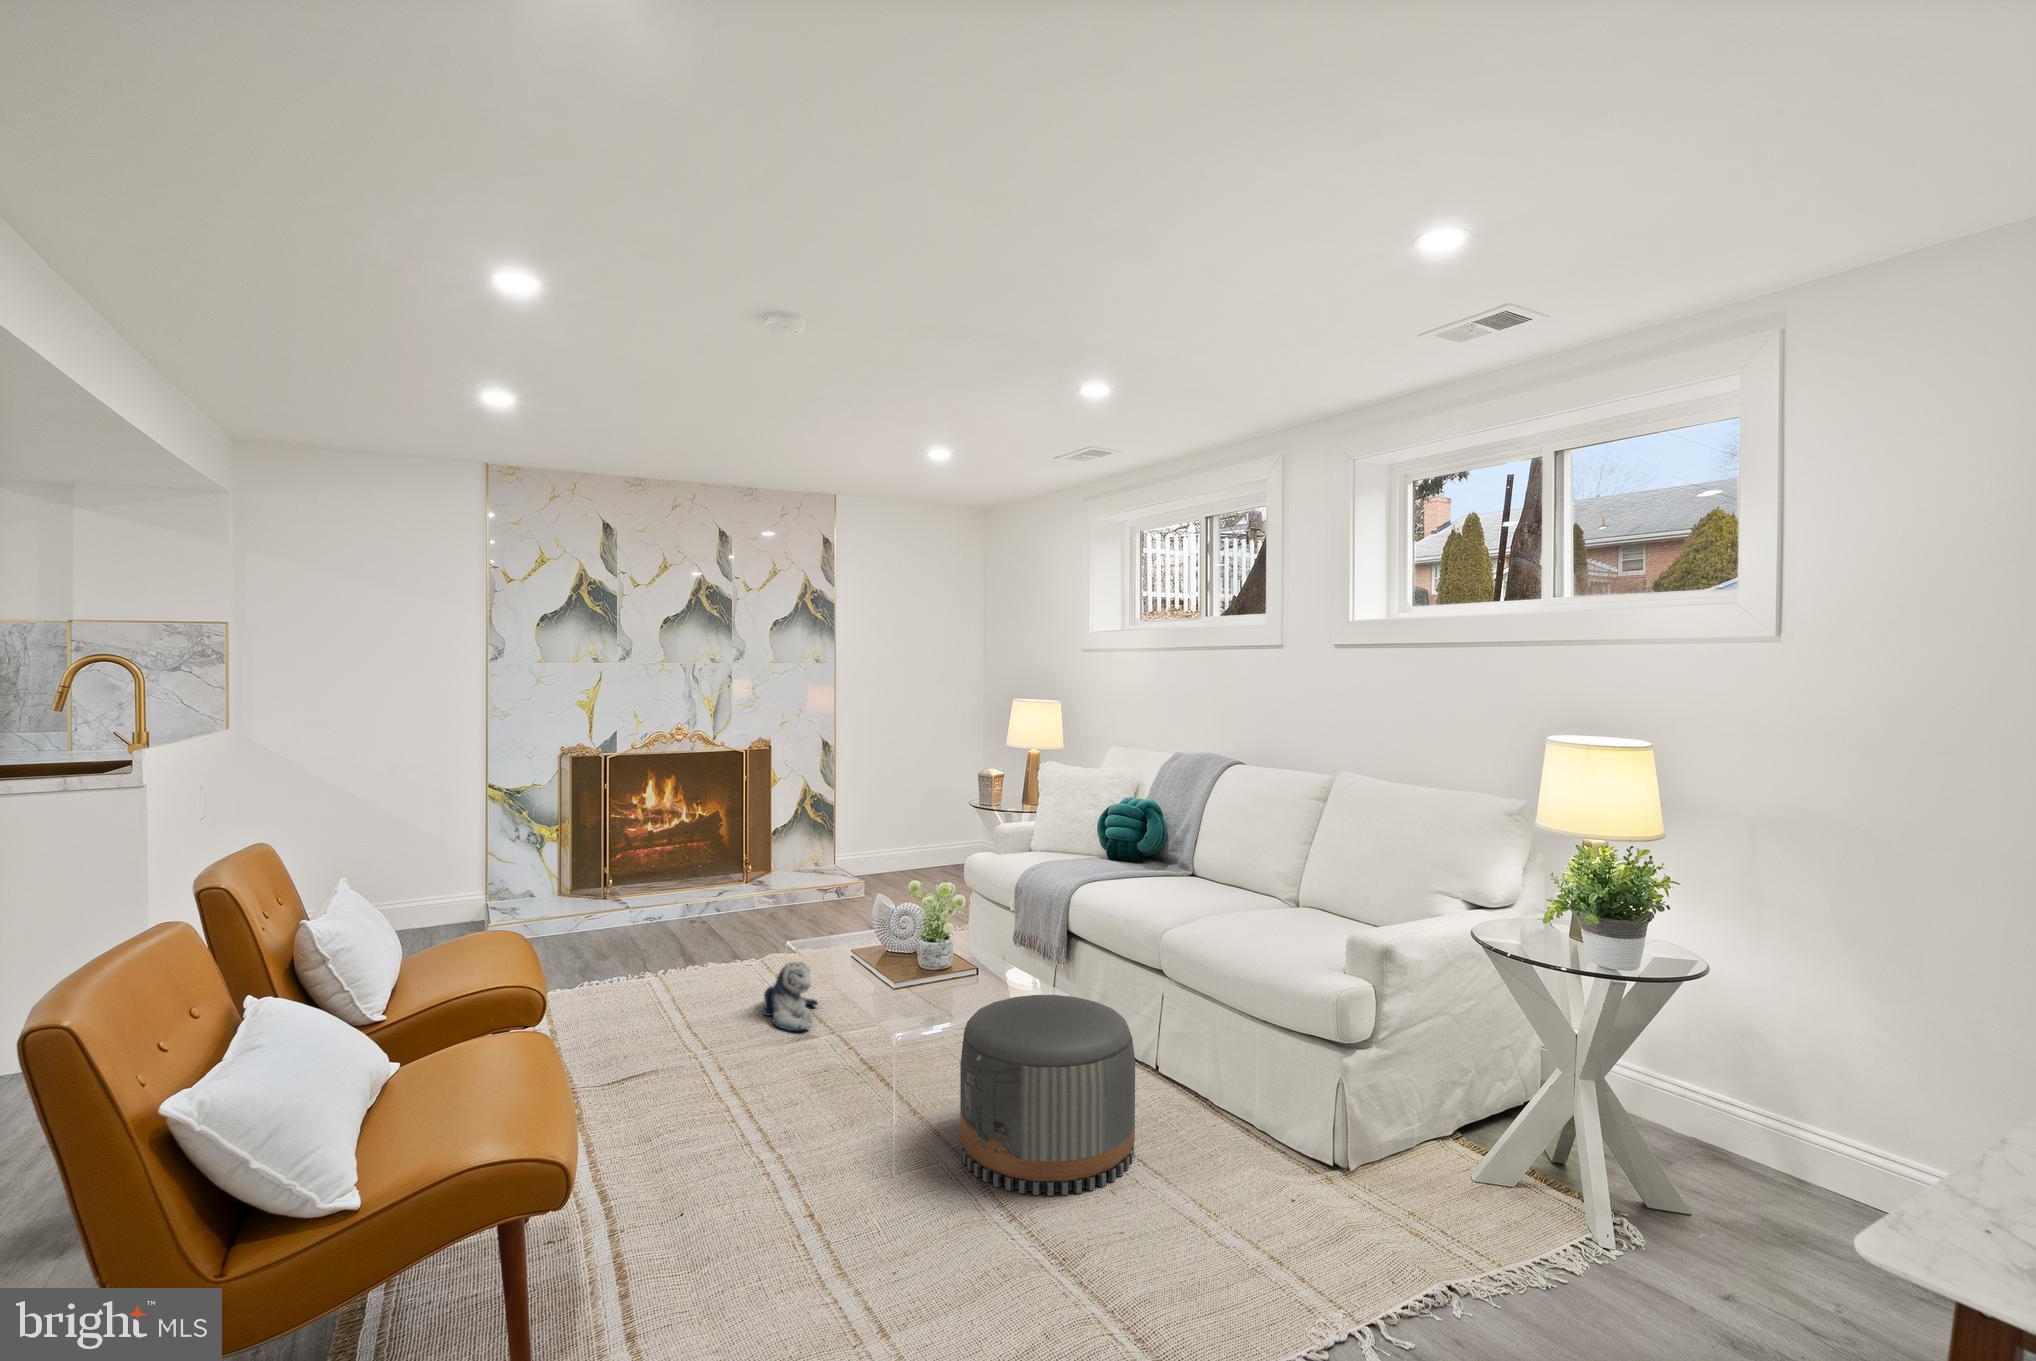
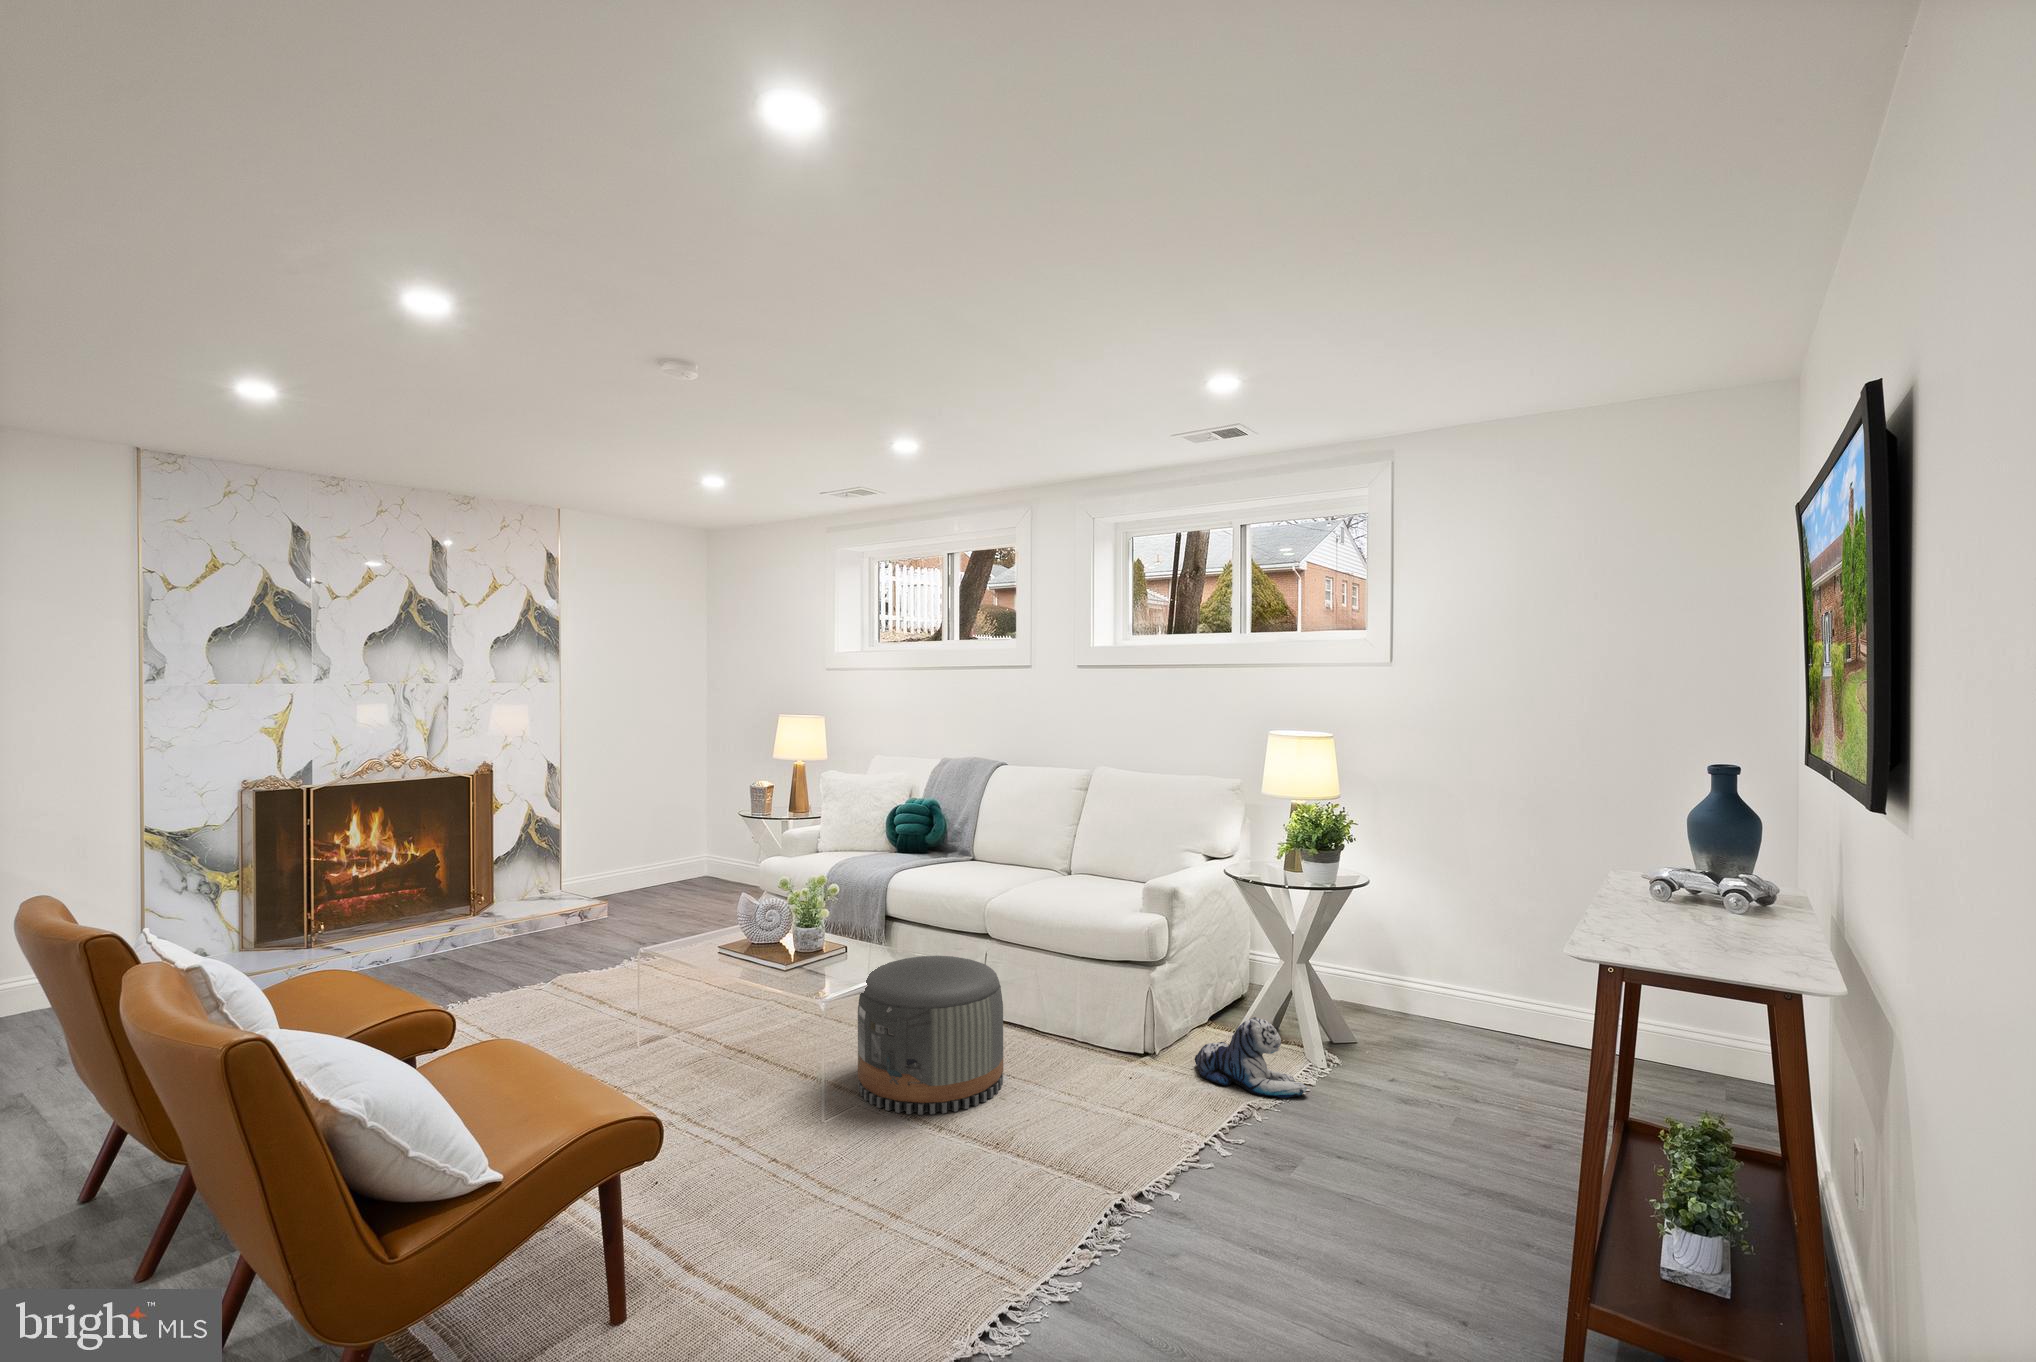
plush toy: present [763,962,818,1031] -> present [1194,1017,1307,1098]

